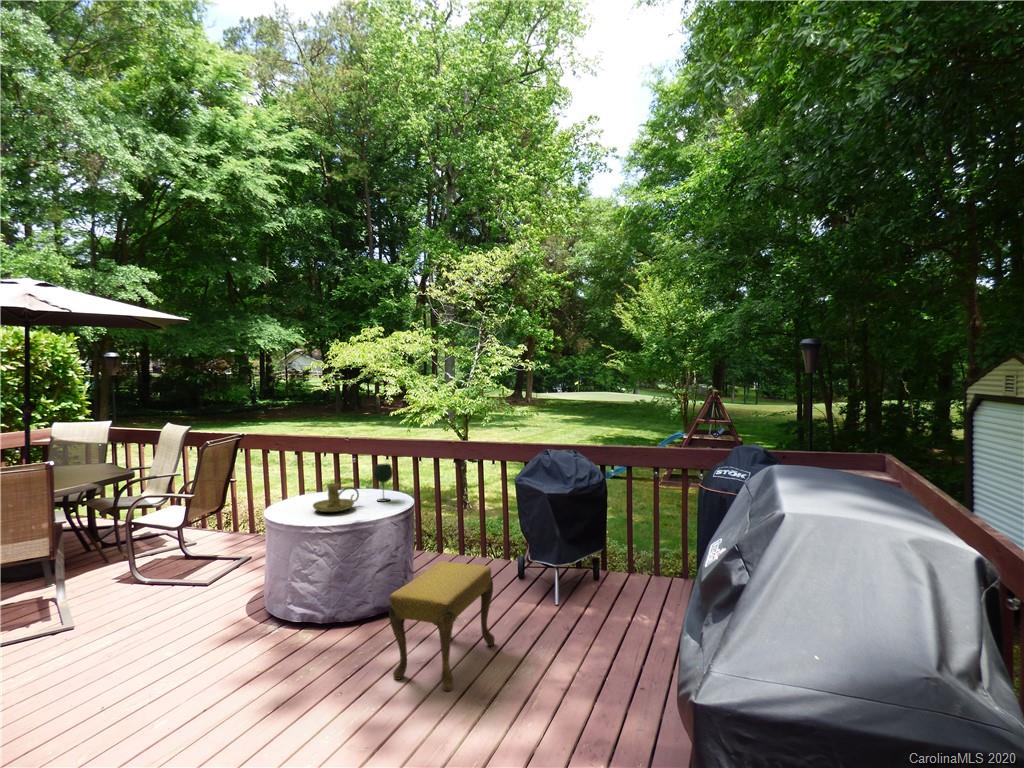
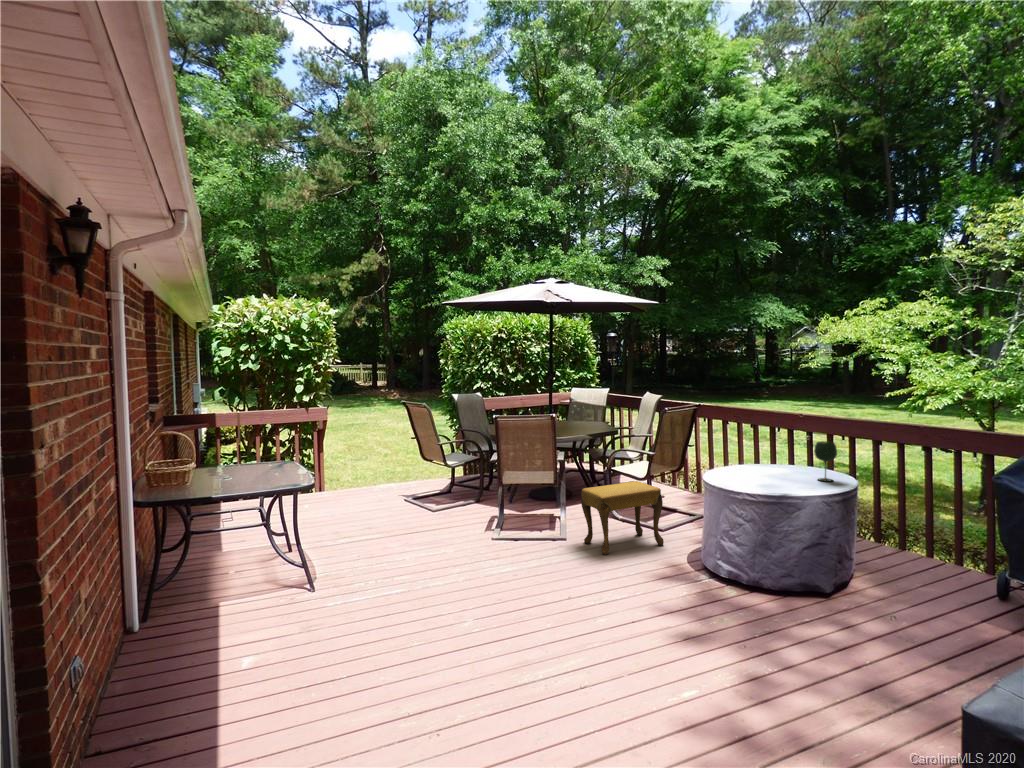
candle holder: present [313,483,359,512] -> none [746,455,796,483]
footstool: present [389,561,495,691] -> present [581,481,664,555]

